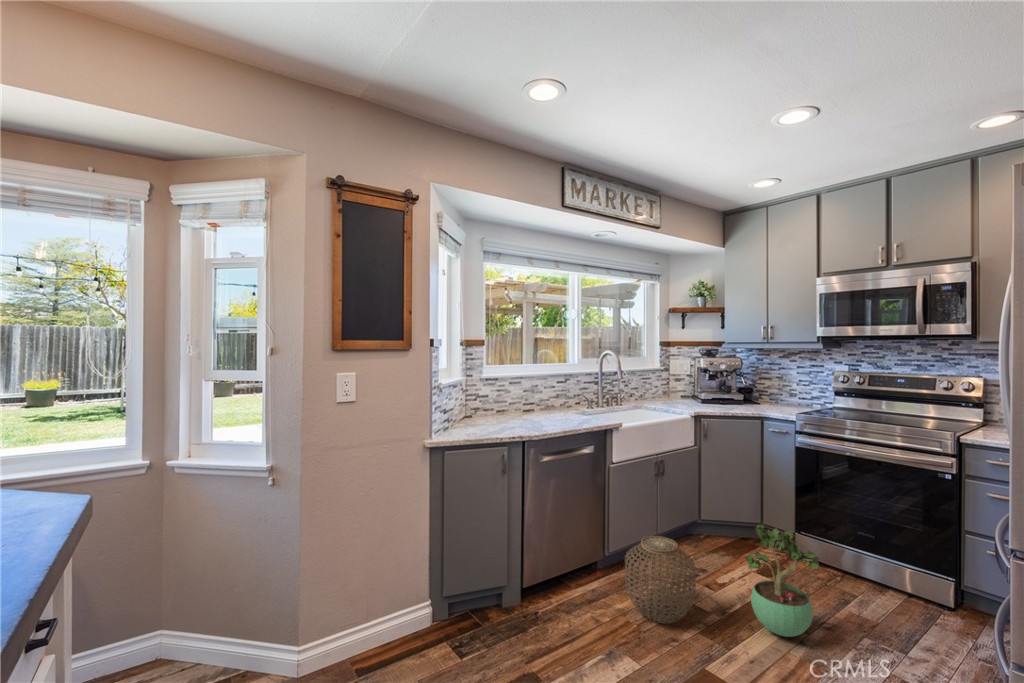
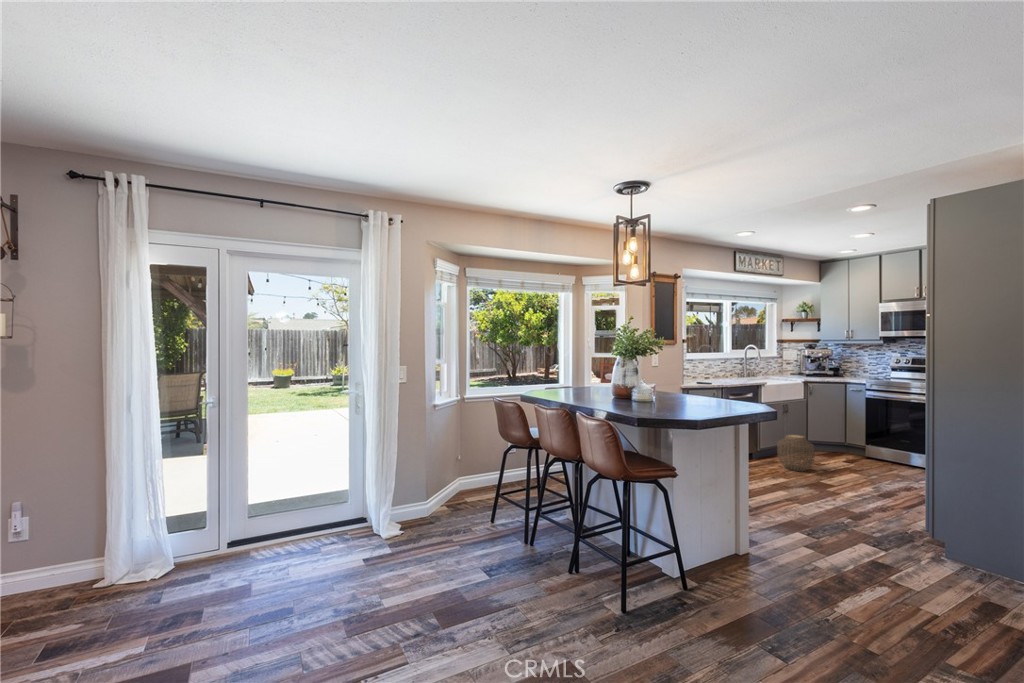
potted plant: present [745,525,819,637] -> none [839,426,876,475]

